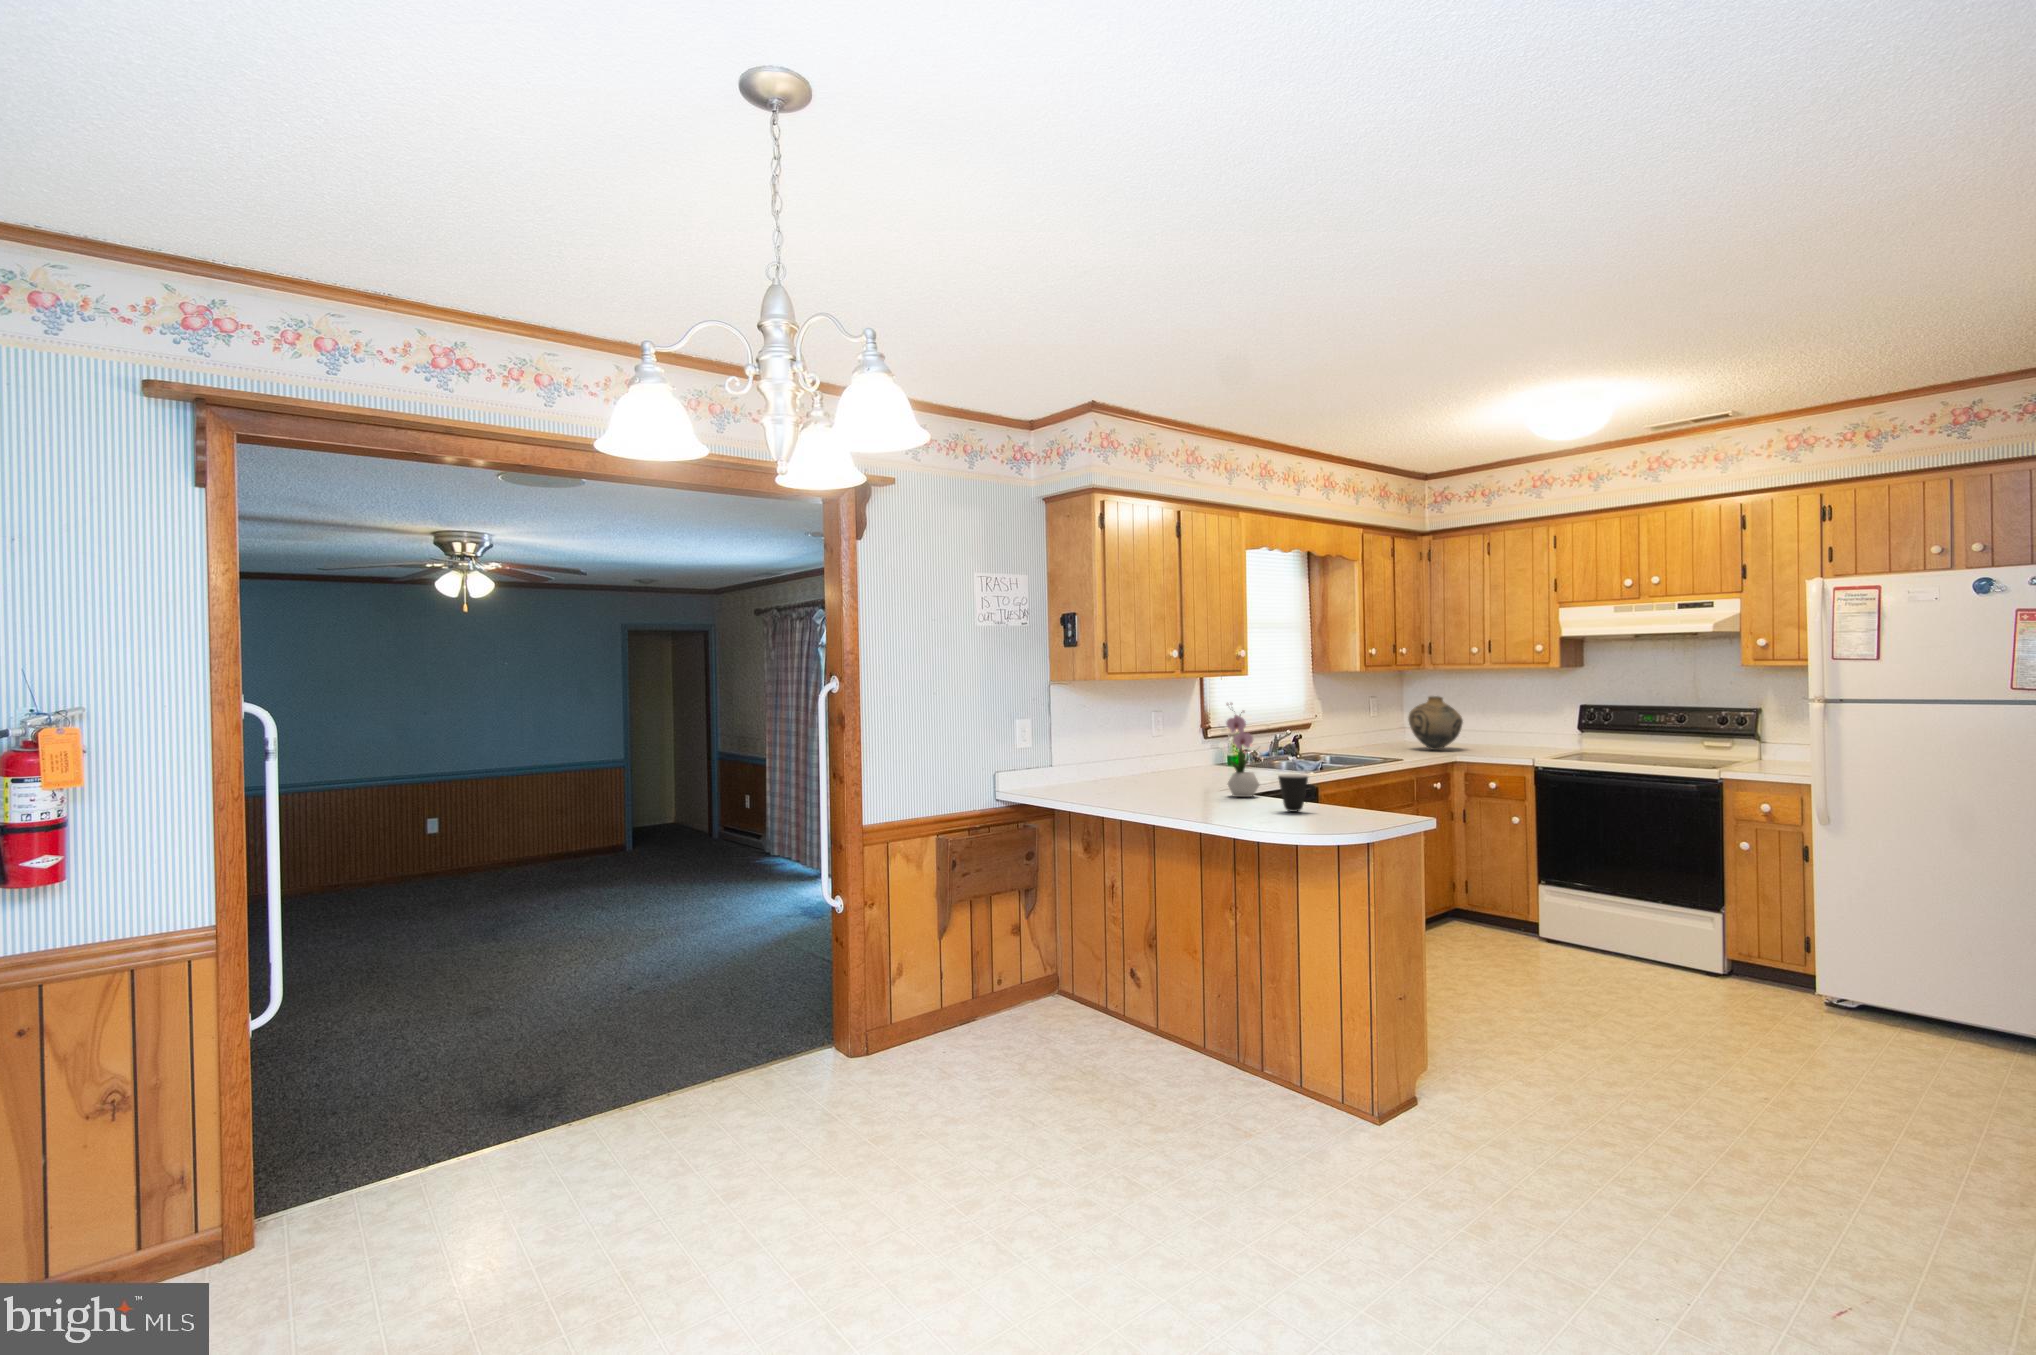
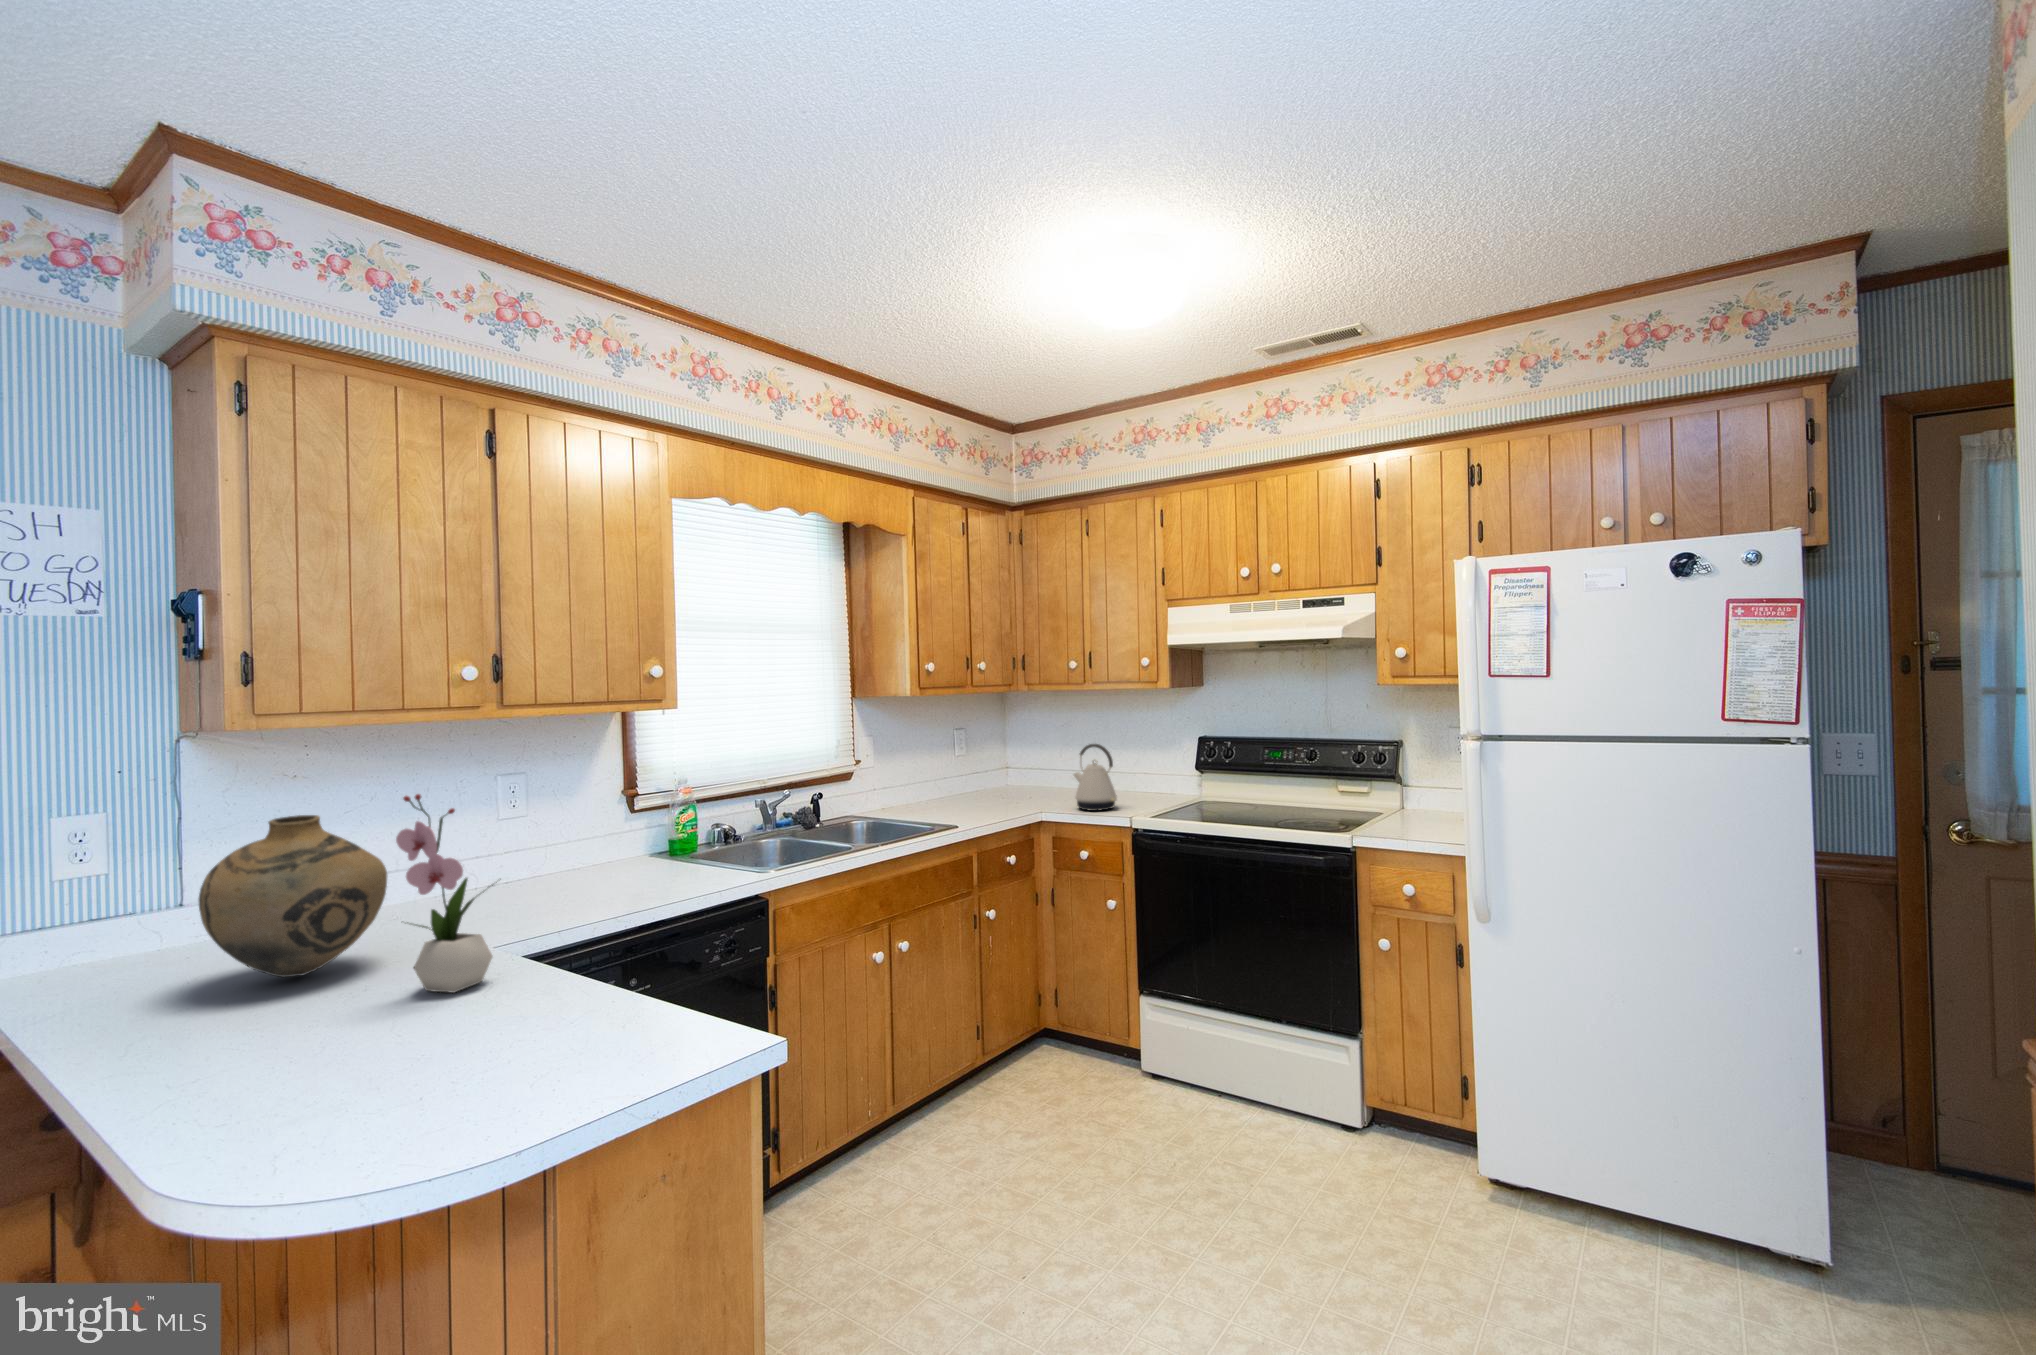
vase: present [1408,696,1463,750] -> present [198,815,387,977]
kettle: none [1481,708,1519,756] -> present [1074,744,1117,811]
mug: present [1278,774,1315,812] -> none [365,978,458,1078]

